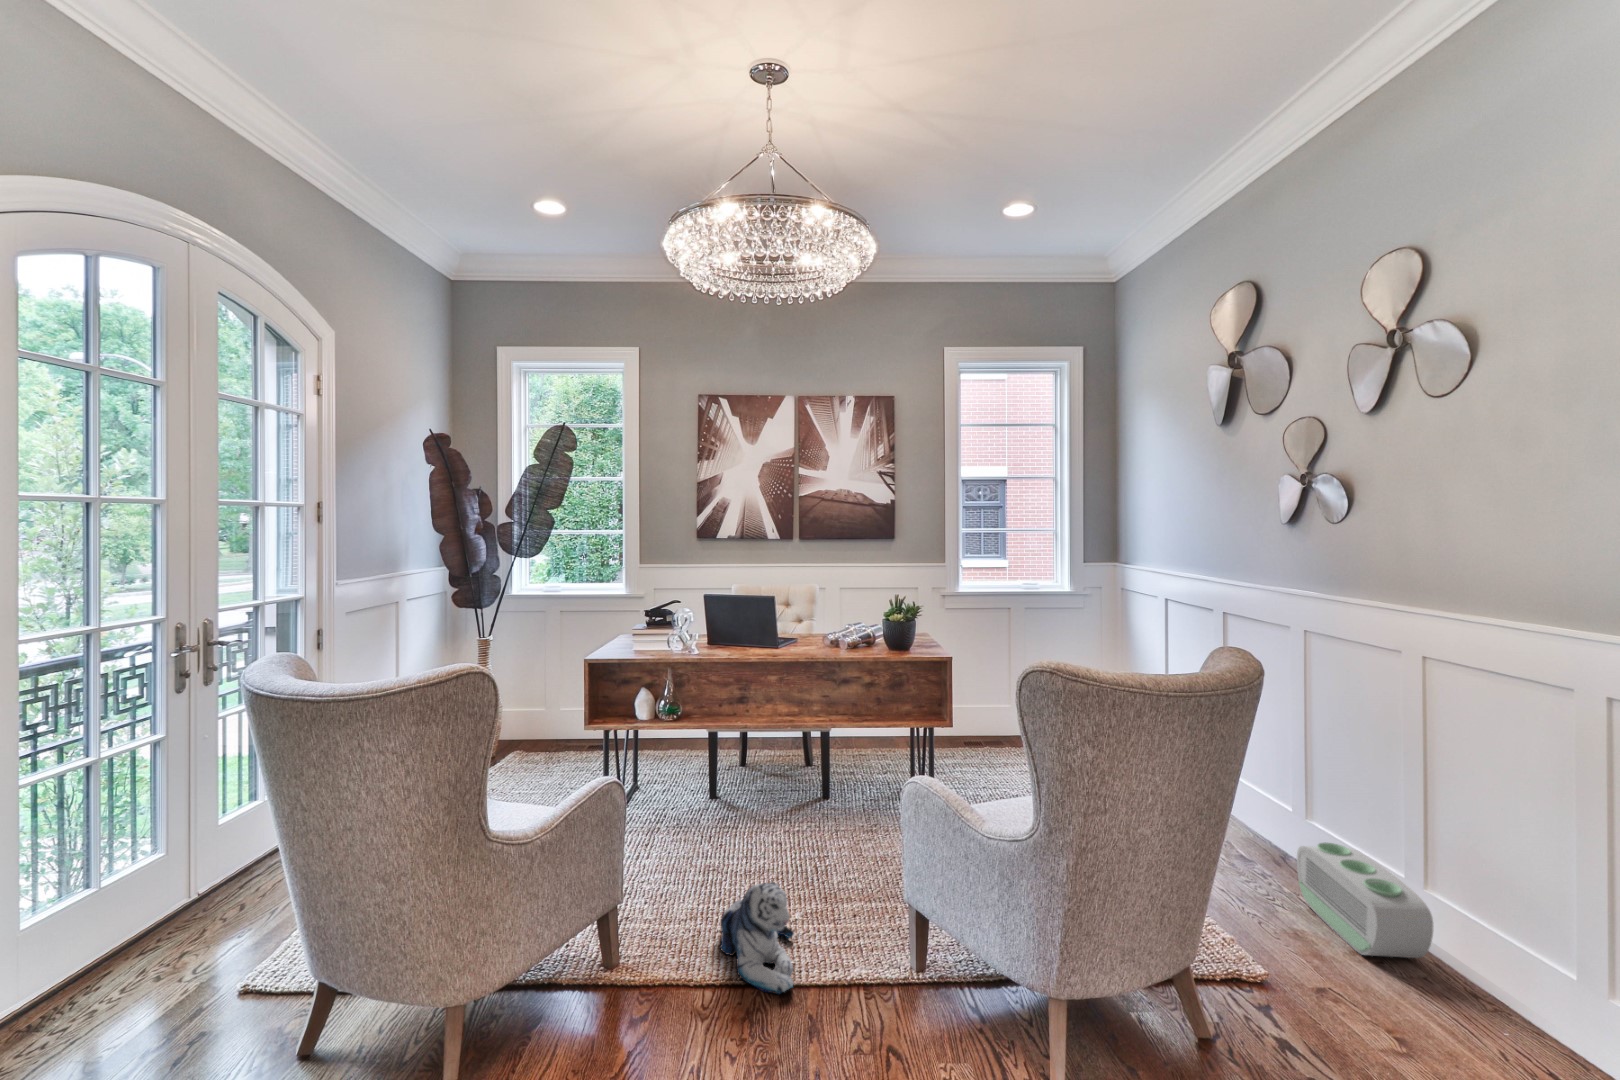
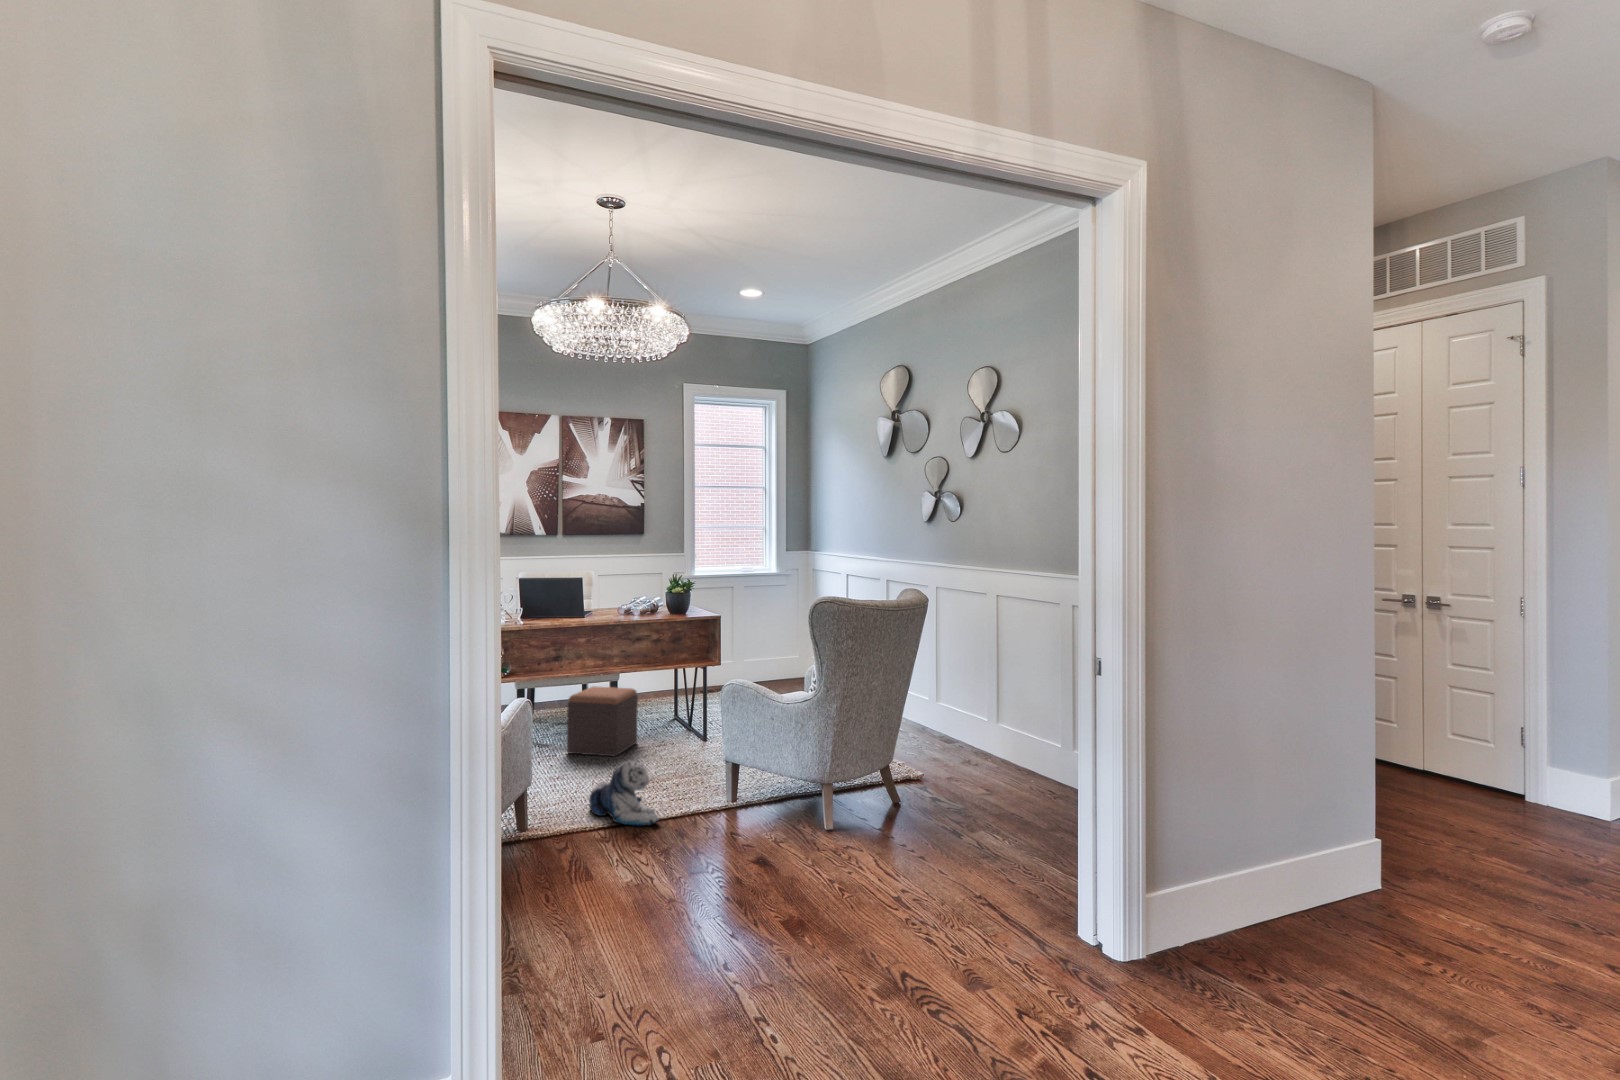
footstool: none [757,734,848,834] -> present [567,687,638,756]
air purifier: present [1297,843,1433,958] -> none [934,713,1001,766]

